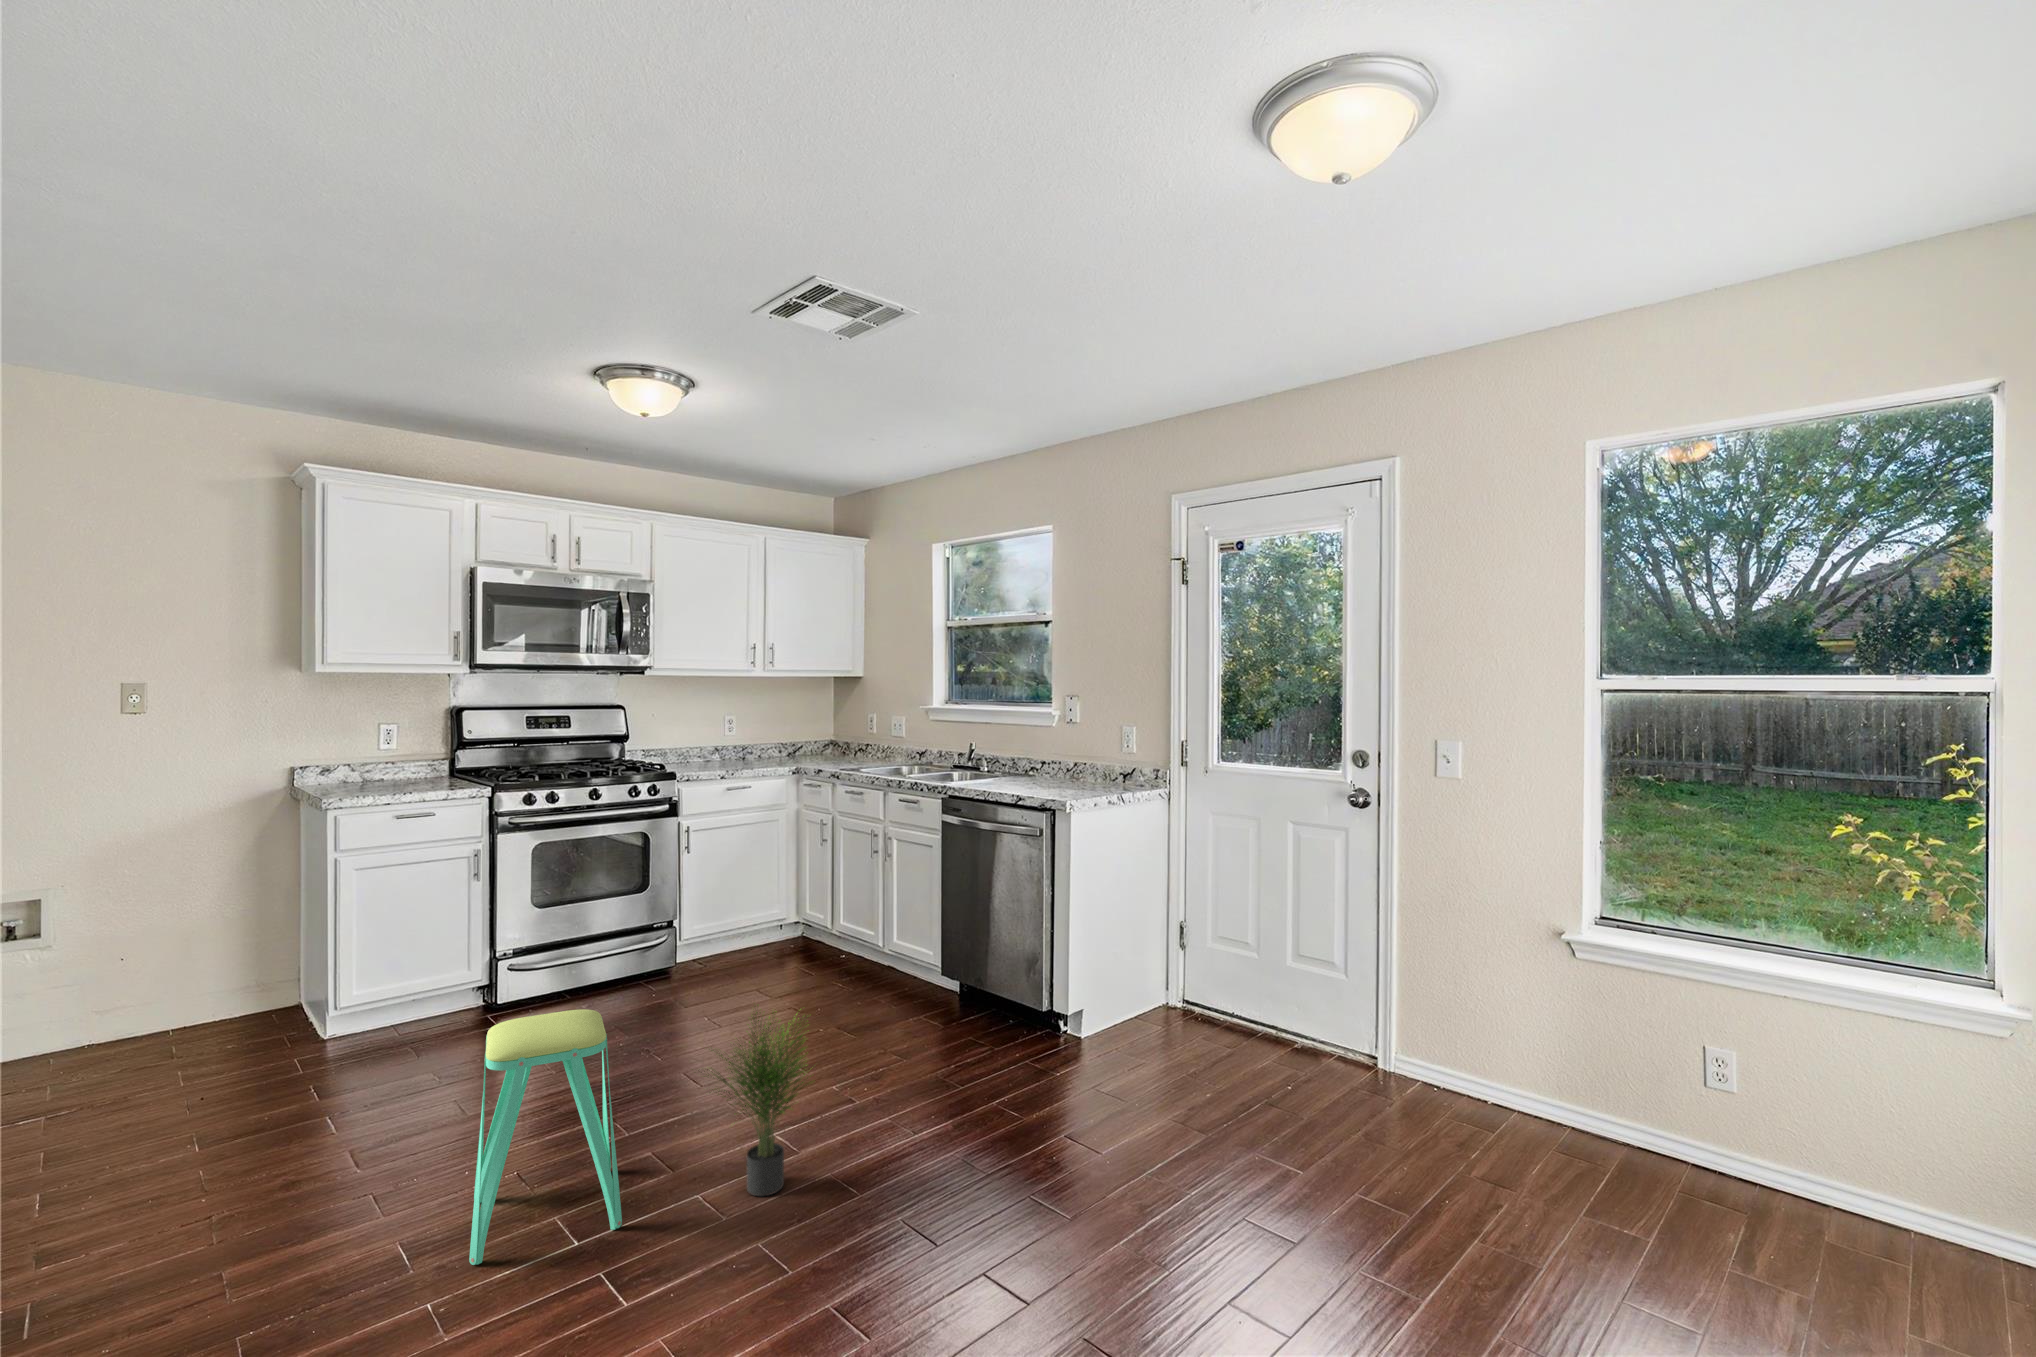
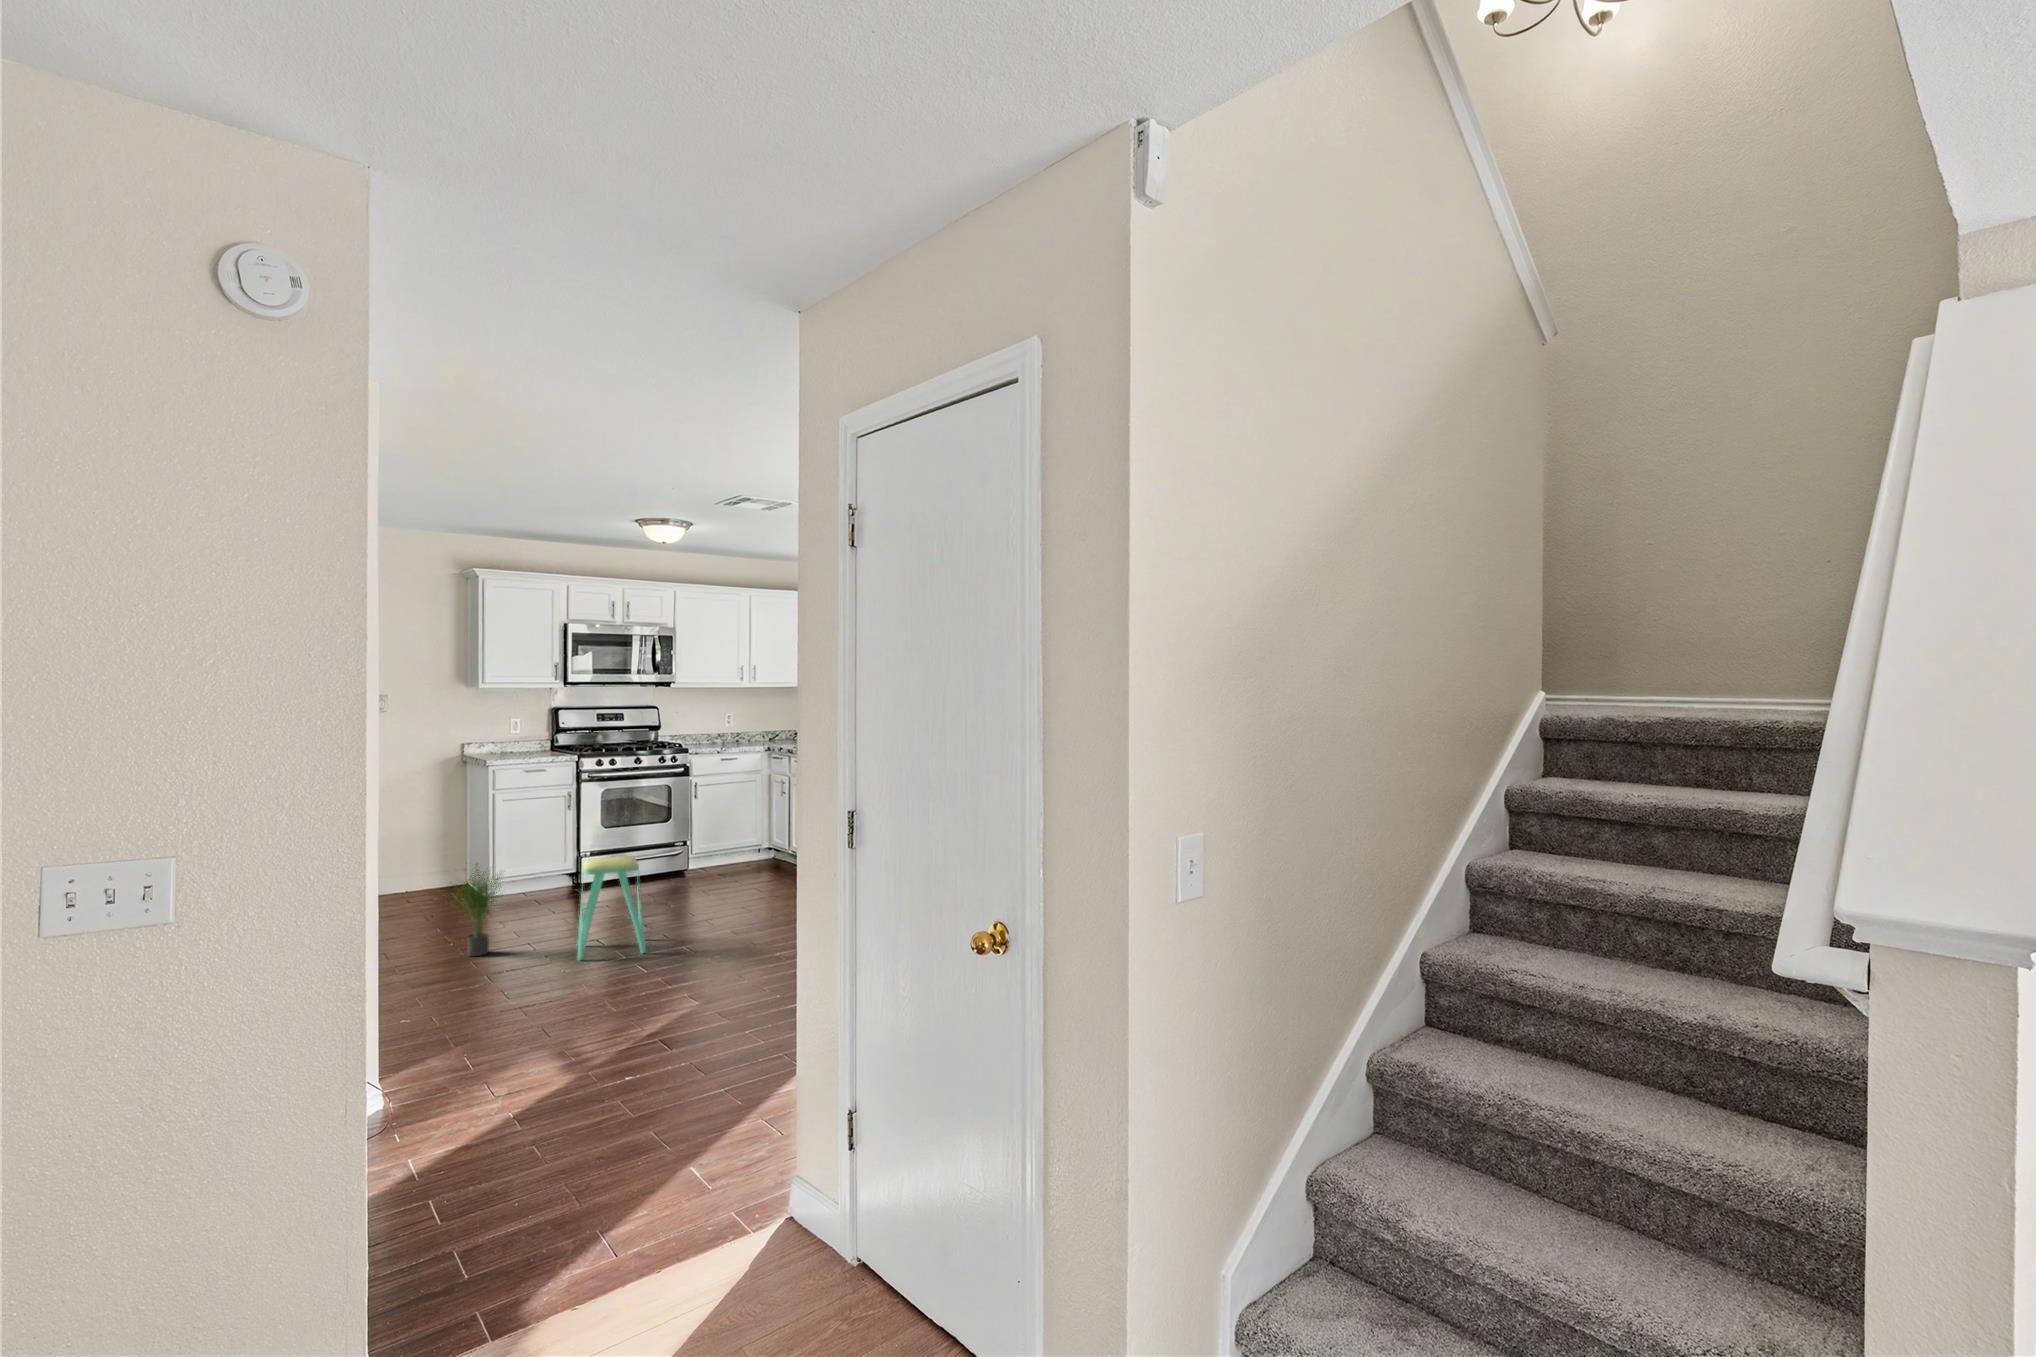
potted plant: present [708,1012,805,1196] -> present [454,866,501,956]

